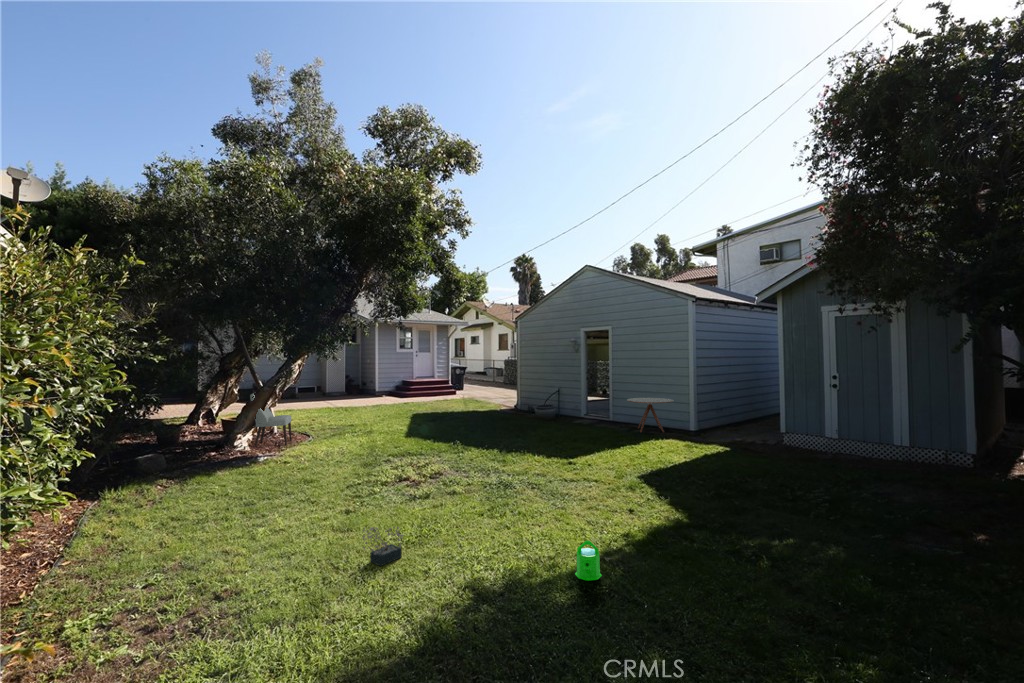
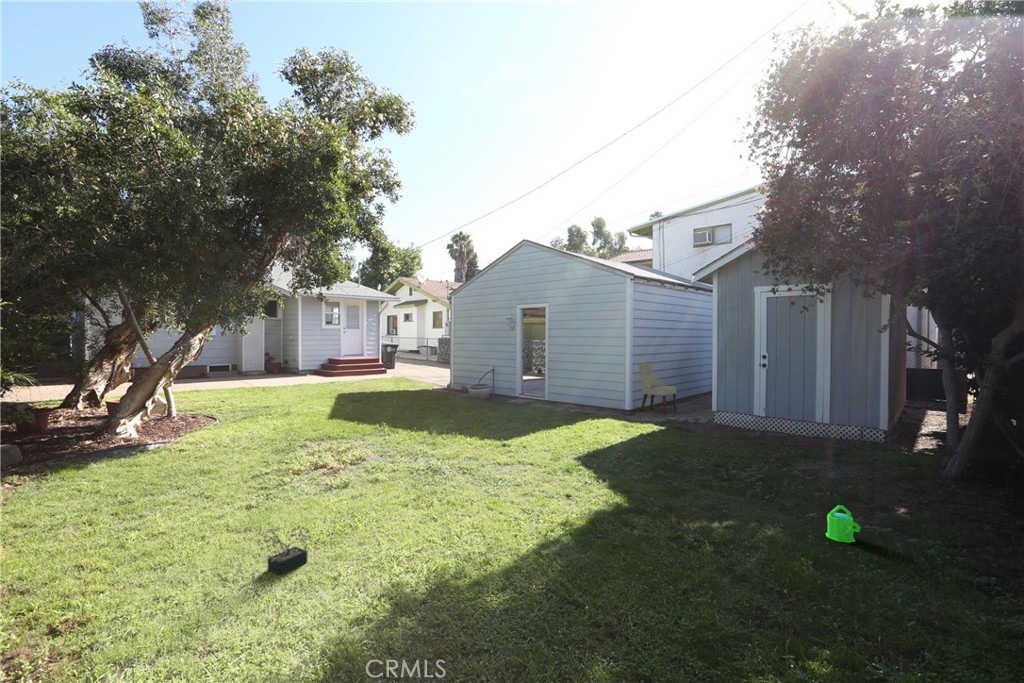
chair: present [250,393,292,447] -> present [638,363,677,414]
round table: present [627,398,674,432] -> none [561,377,607,411]
watering can: present [575,541,602,581] -> present [826,505,860,543]

